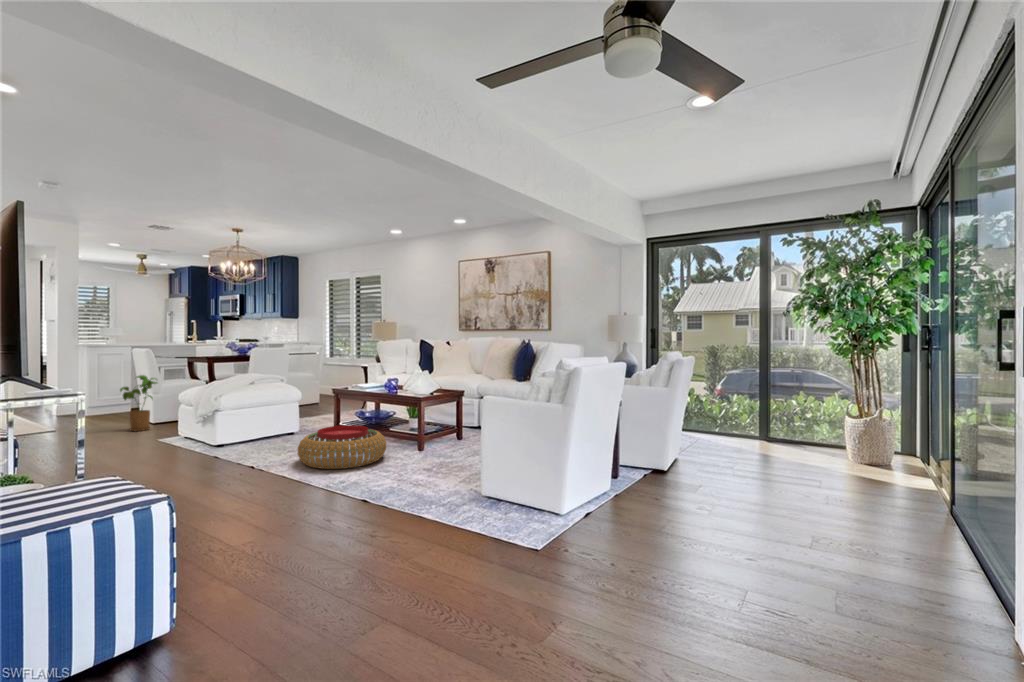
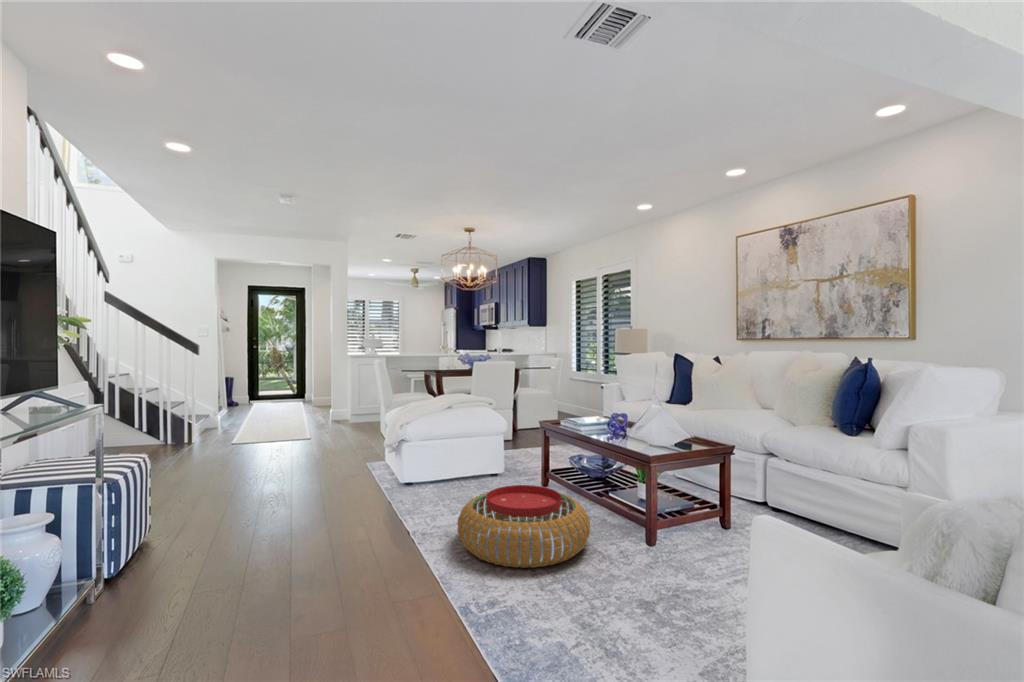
house plant: present [120,375,157,431] -> none [345,388,379,447]

